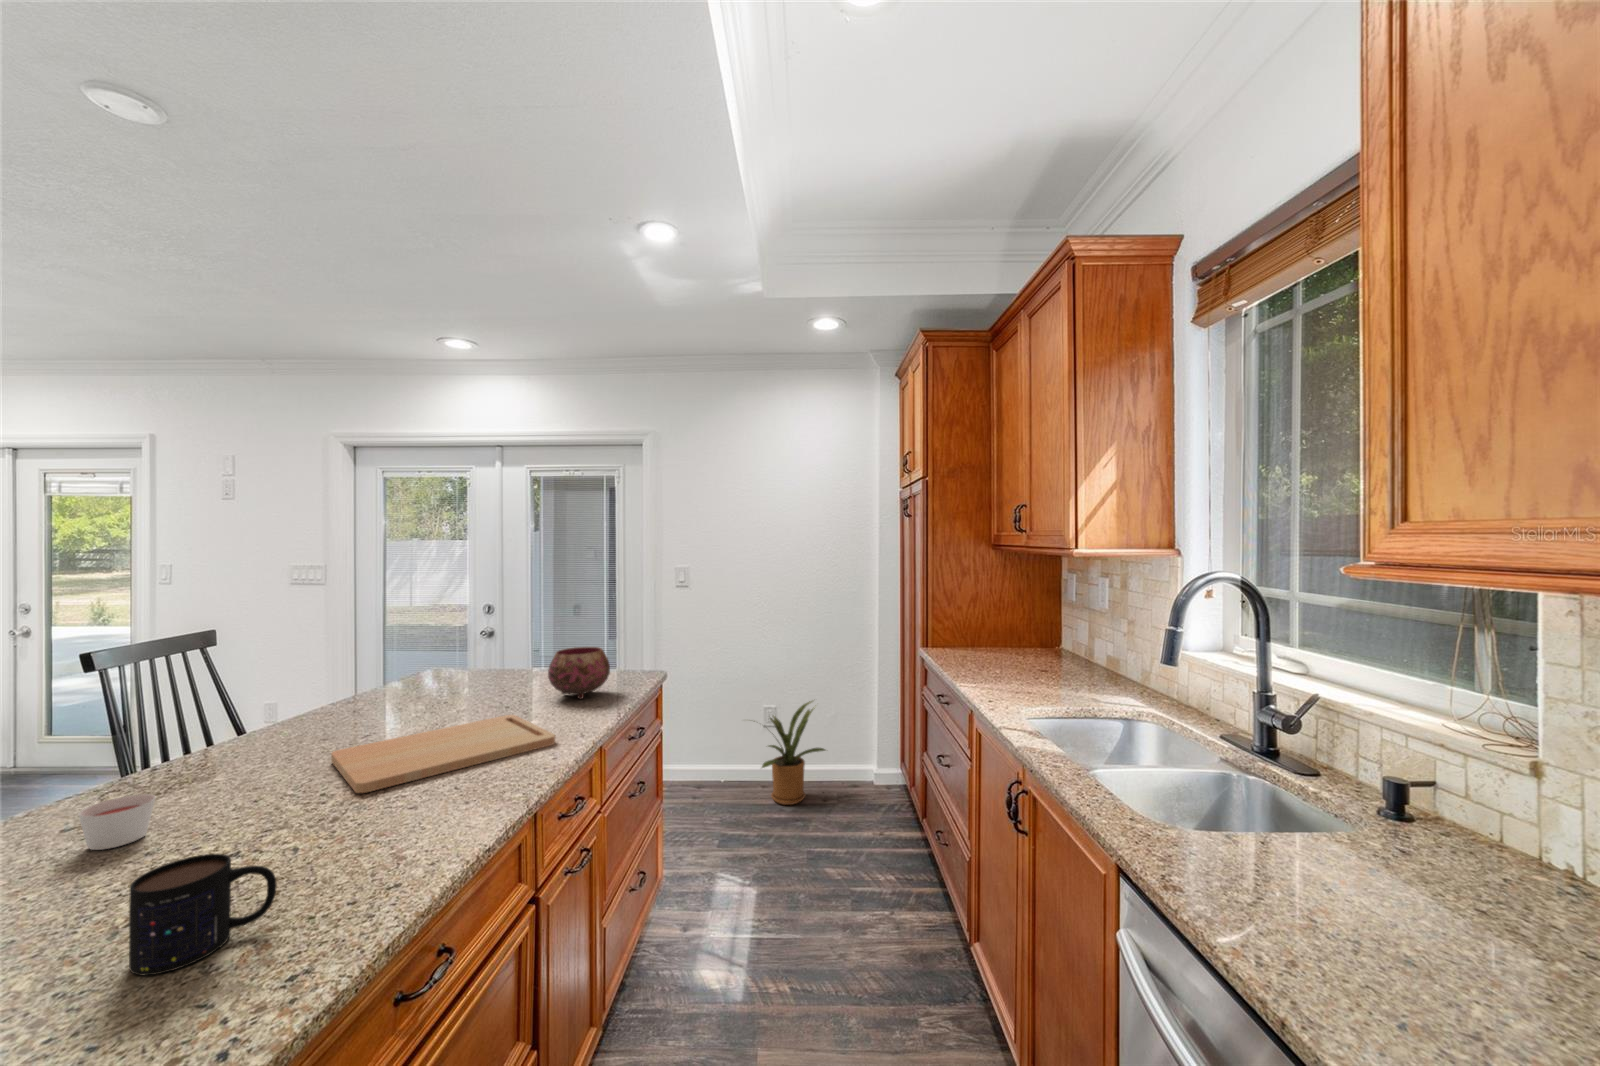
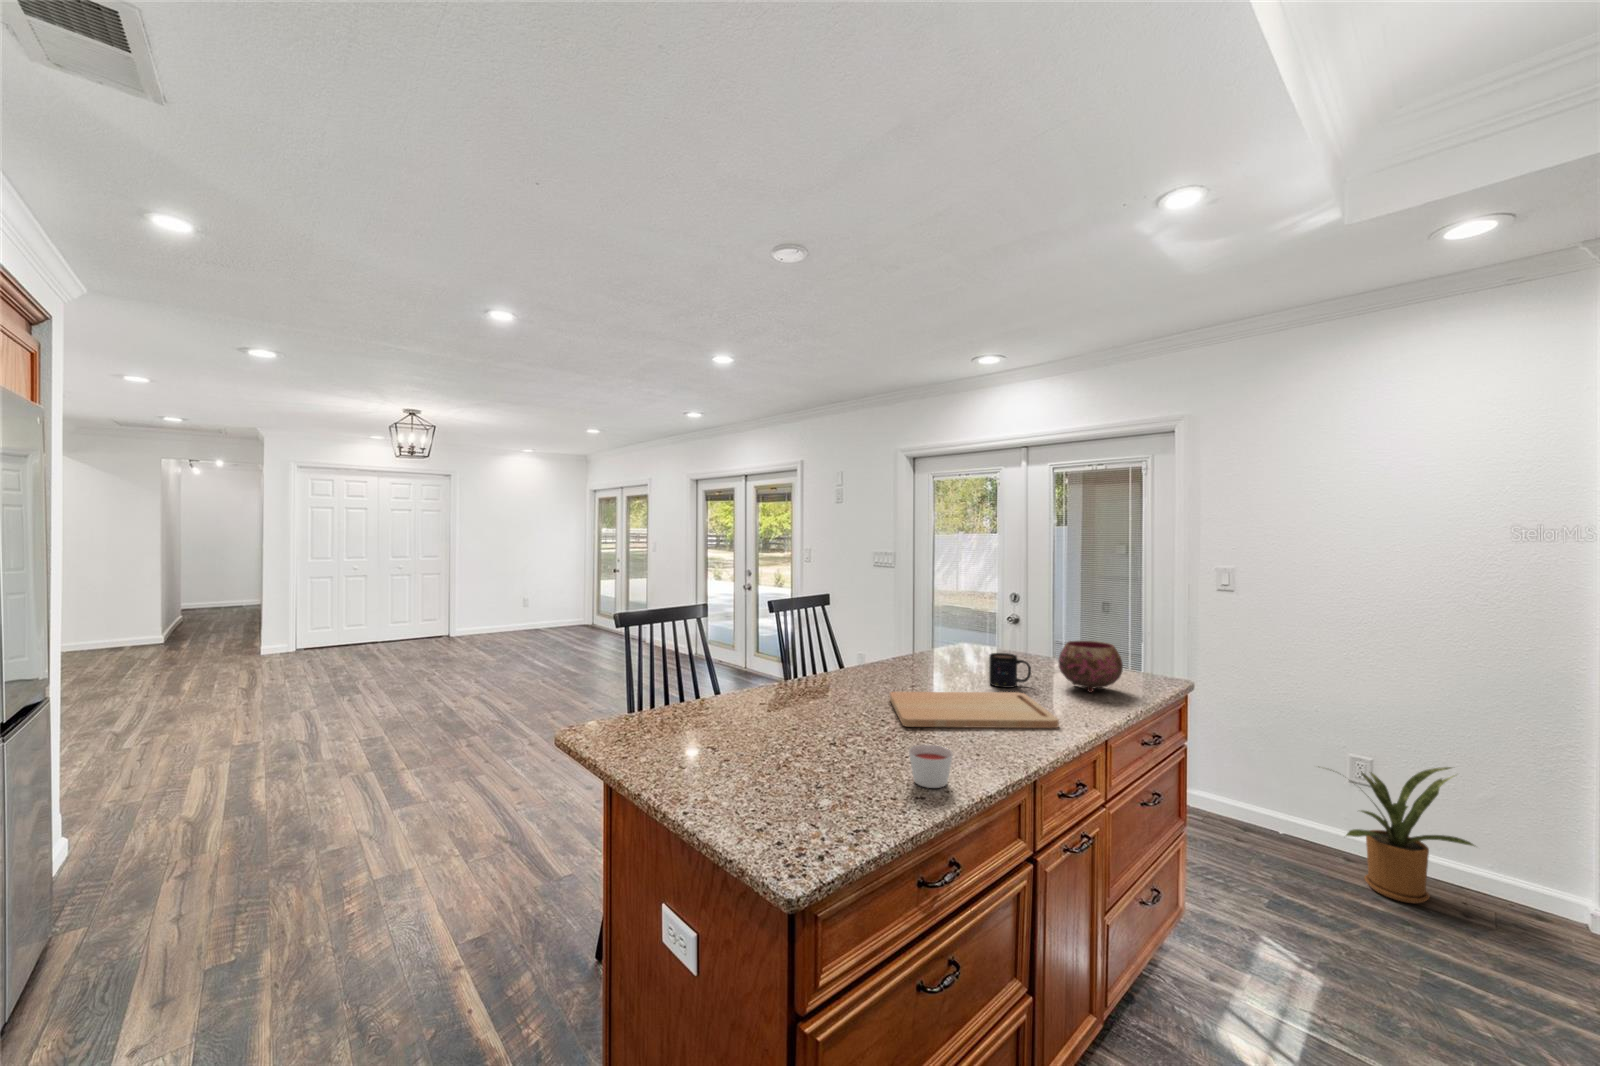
candle: present [79,794,155,850] -> present [909,744,953,788]
mug: present [129,854,277,975] -> present [989,653,1031,688]

